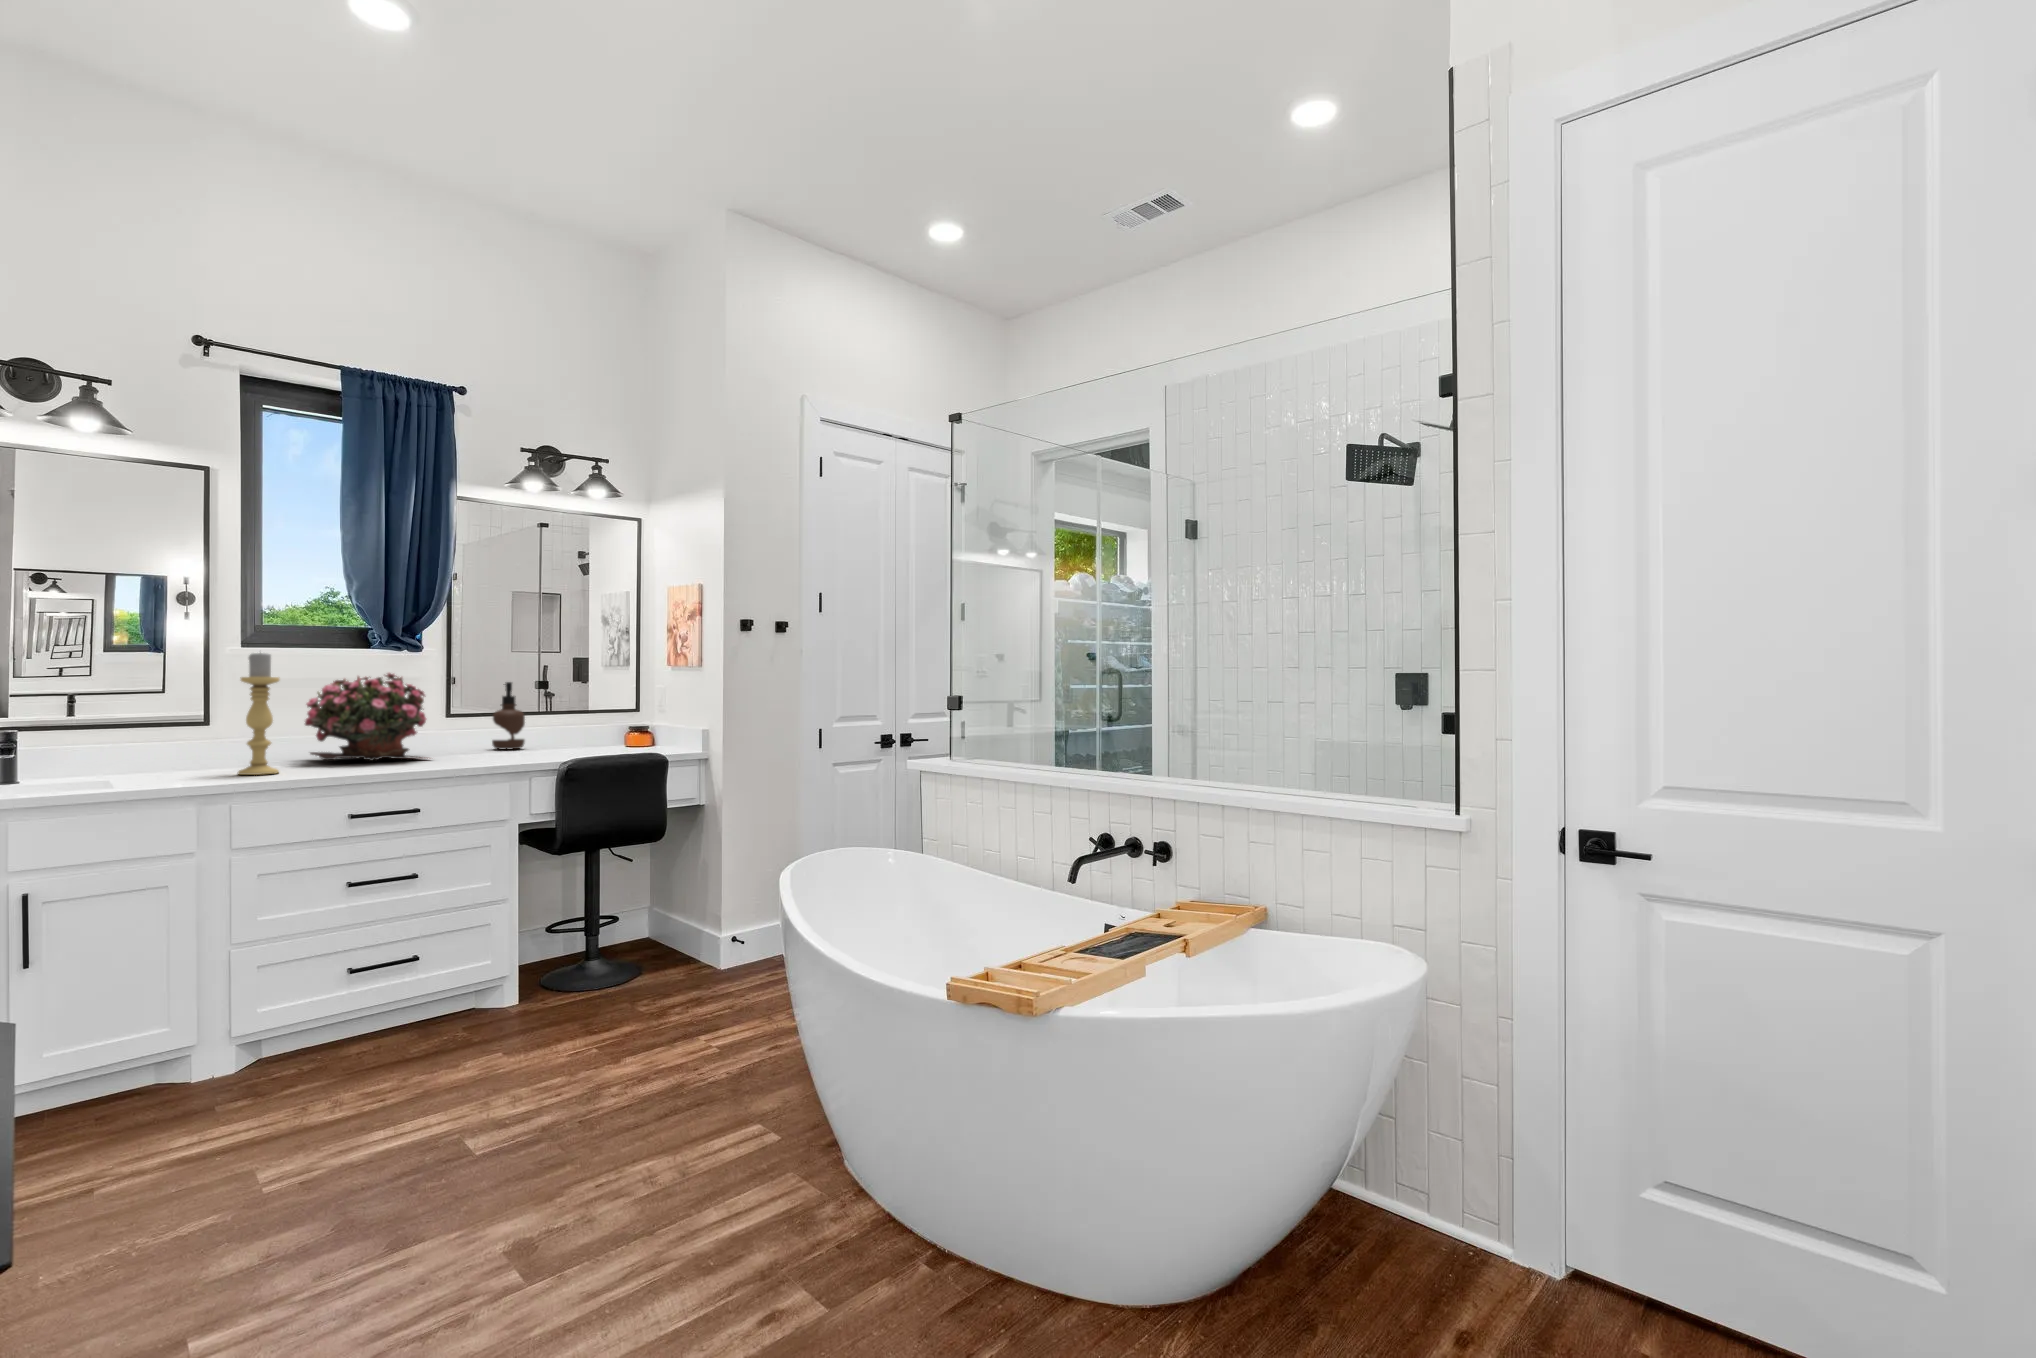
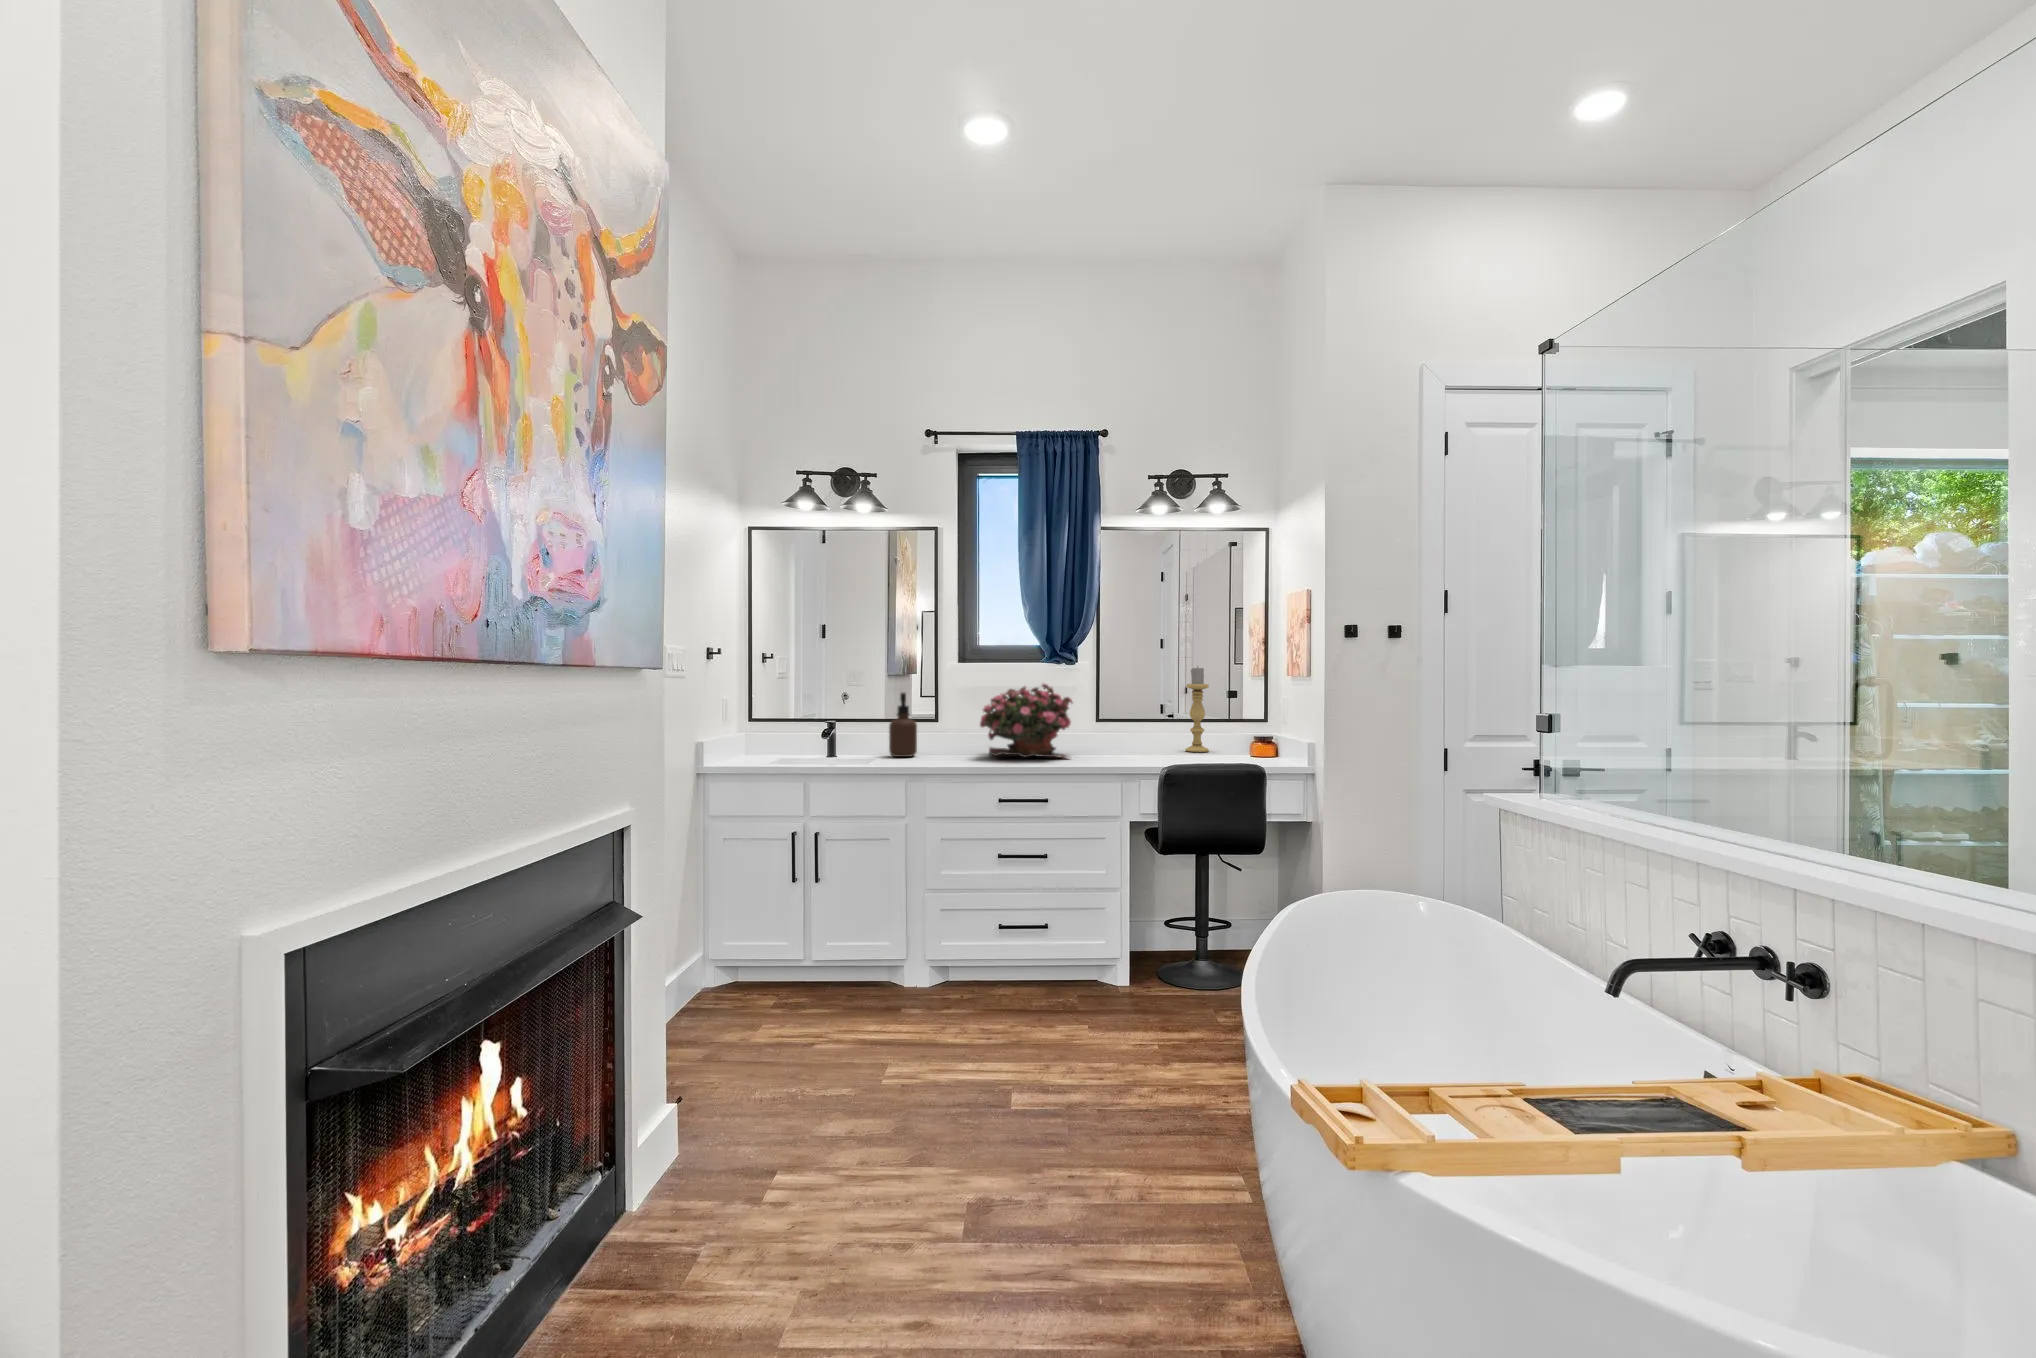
candle holder: present [238,653,279,775] -> present [1185,666,1209,752]
soap dispenser: present [492,682,525,750] -> present [889,693,917,757]

